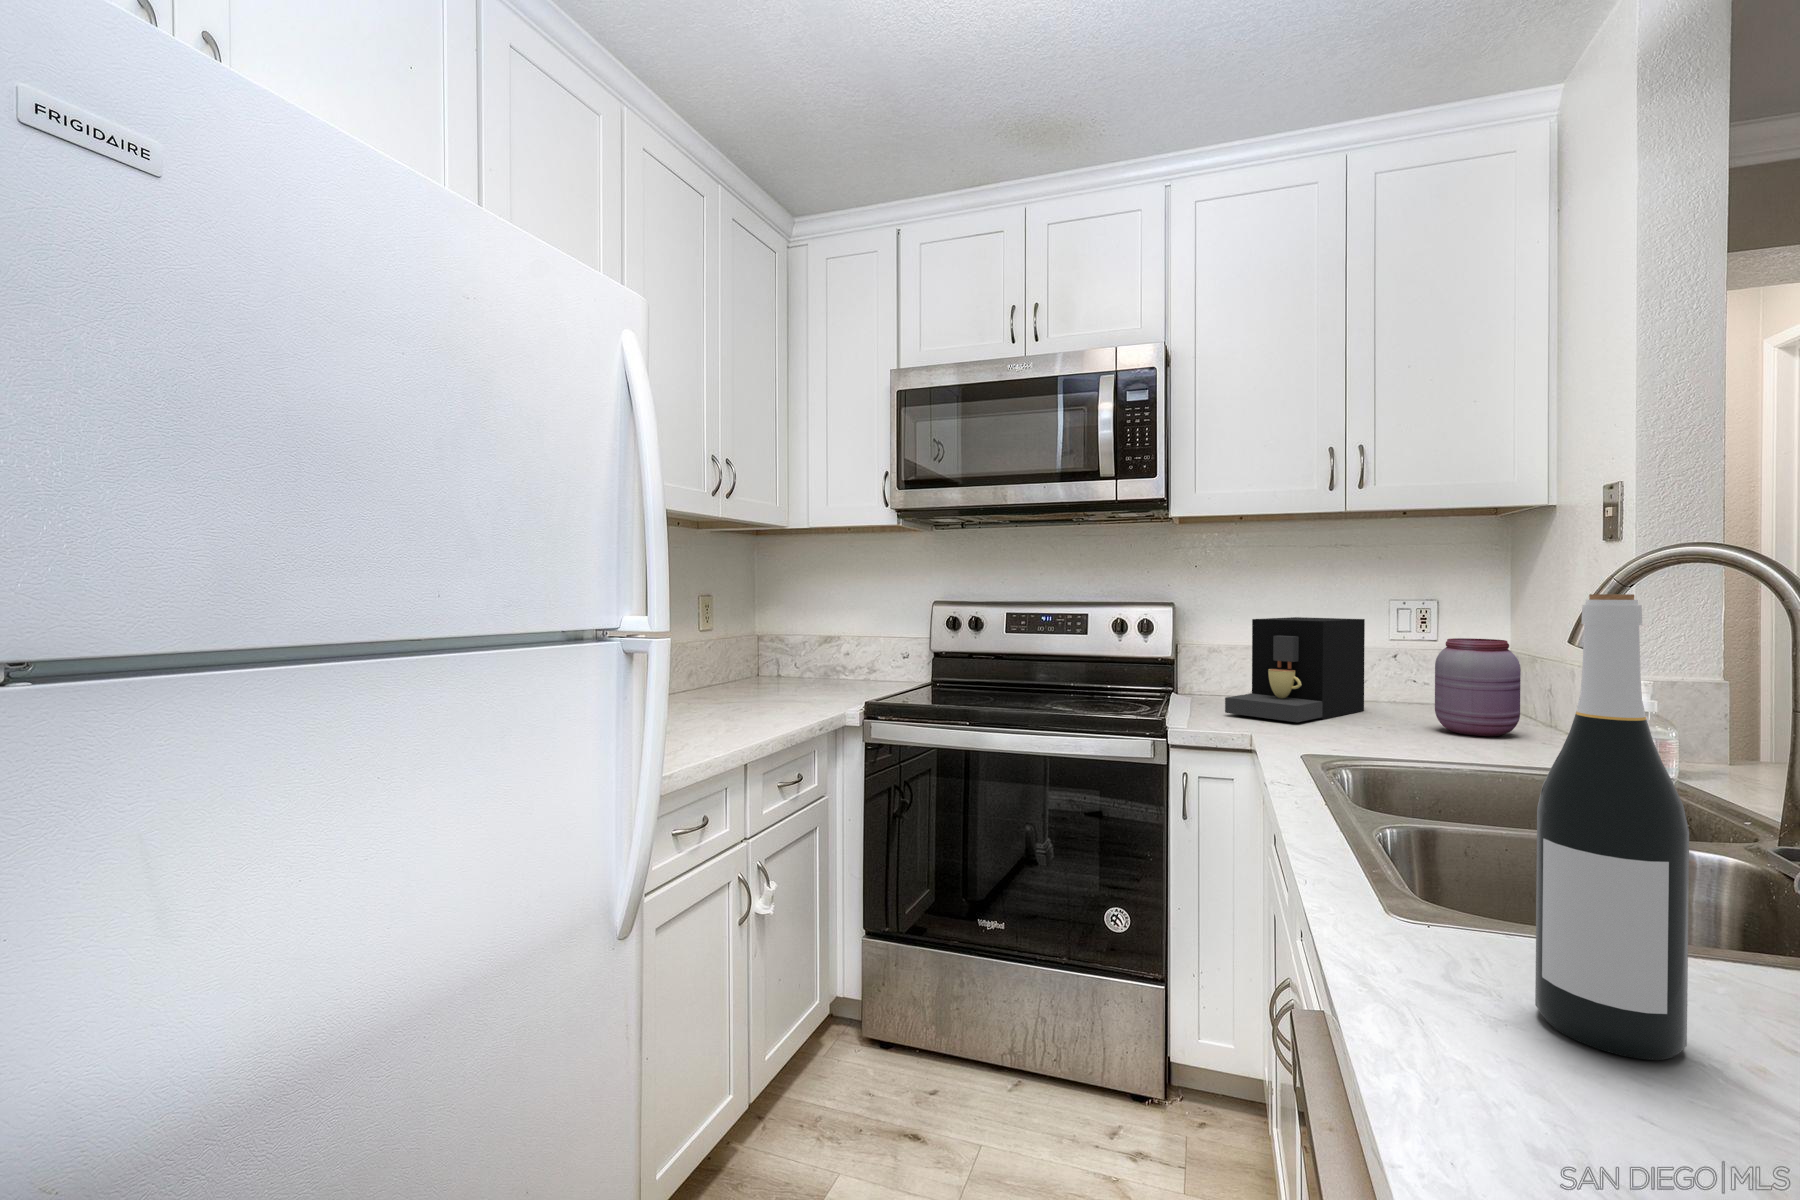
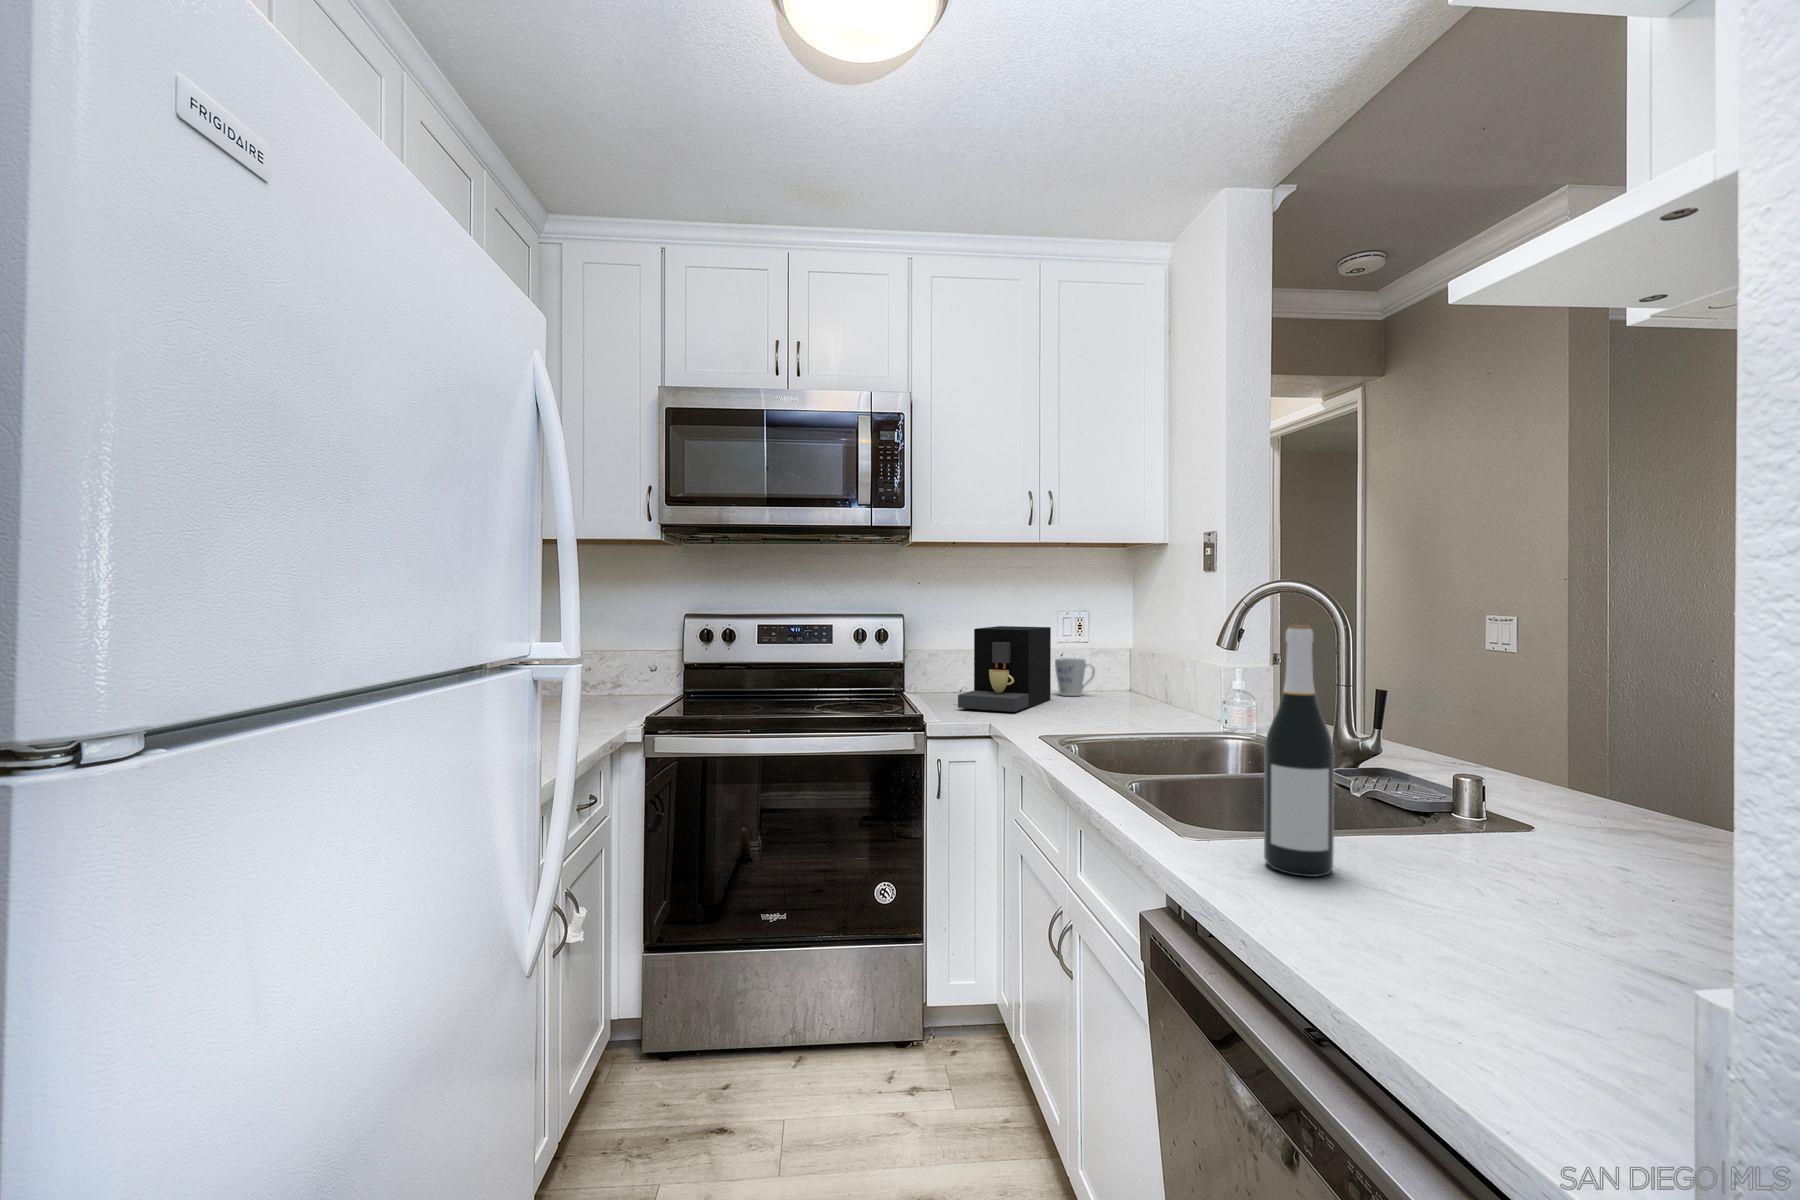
jar: present [1435,638,1521,736] -> none [1105,641,1158,713]
mug: none [1375,660,1435,709] -> present [1055,658,1095,696]

